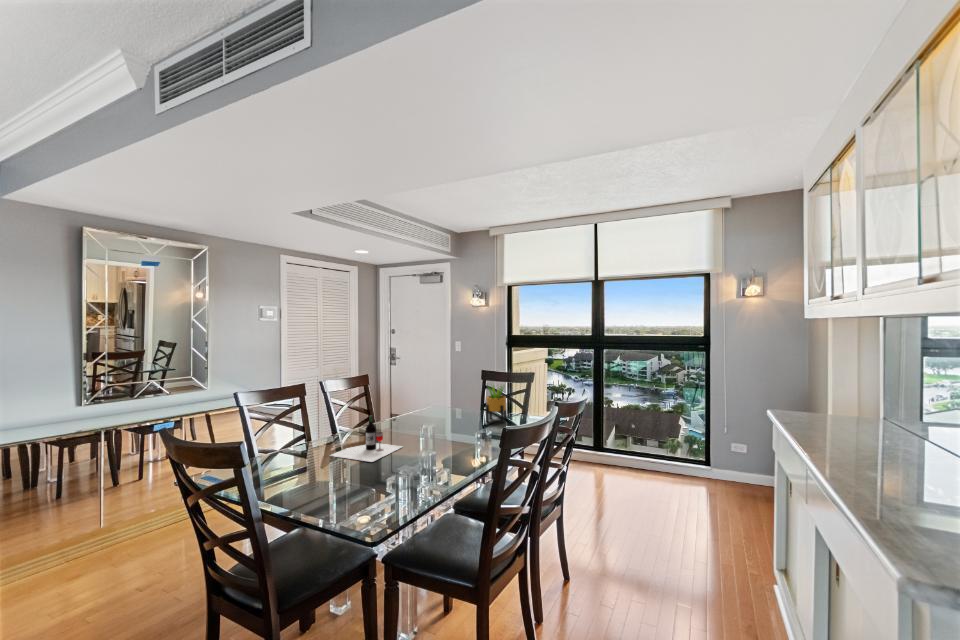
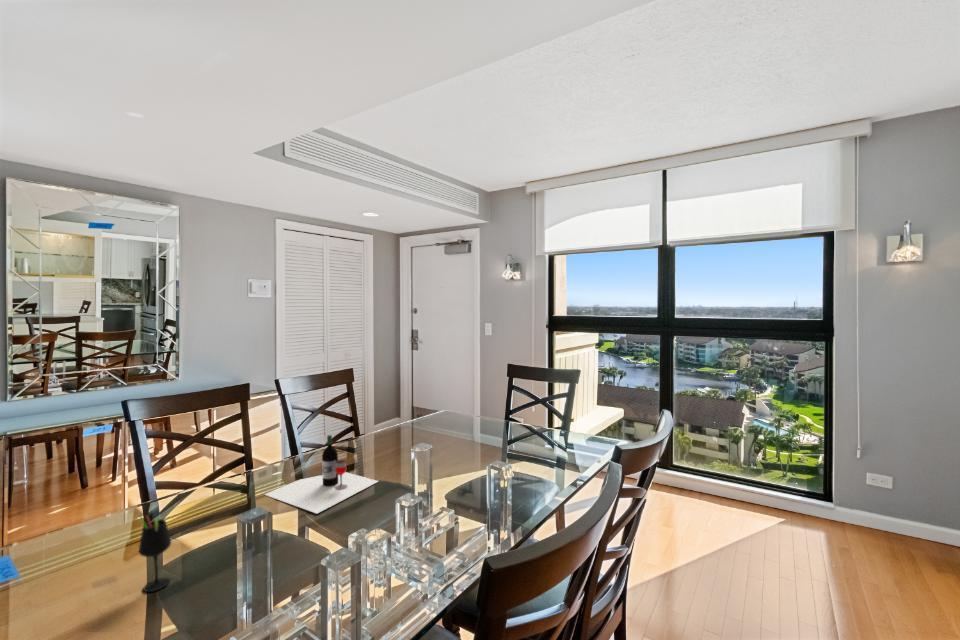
potted plant: present [486,385,507,423] -> none [510,379,540,440]
wine glass: none [289,450,305,495] -> present [139,516,171,592]

